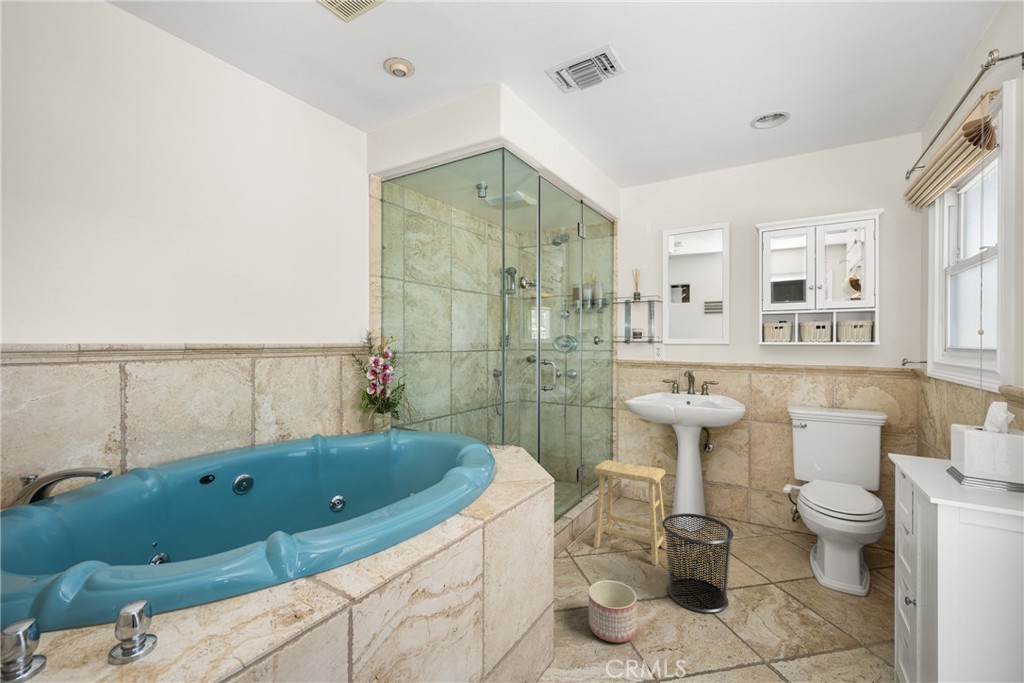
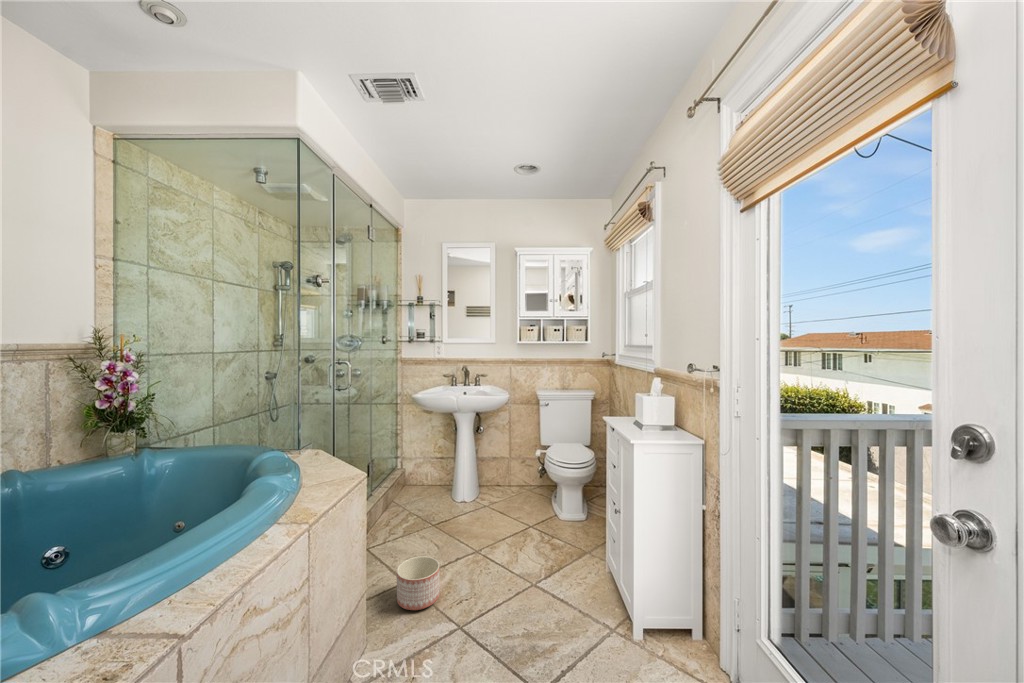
footstool: present [594,460,667,565] -> none [389,452,453,536]
waste bin: present [662,513,734,613] -> none [454,484,508,563]

